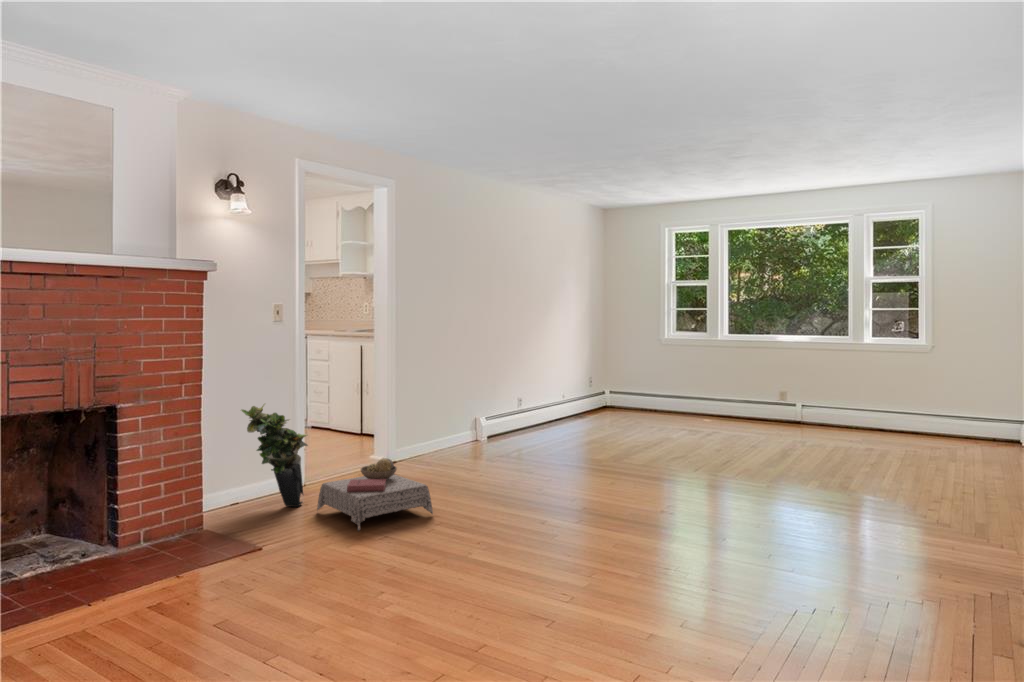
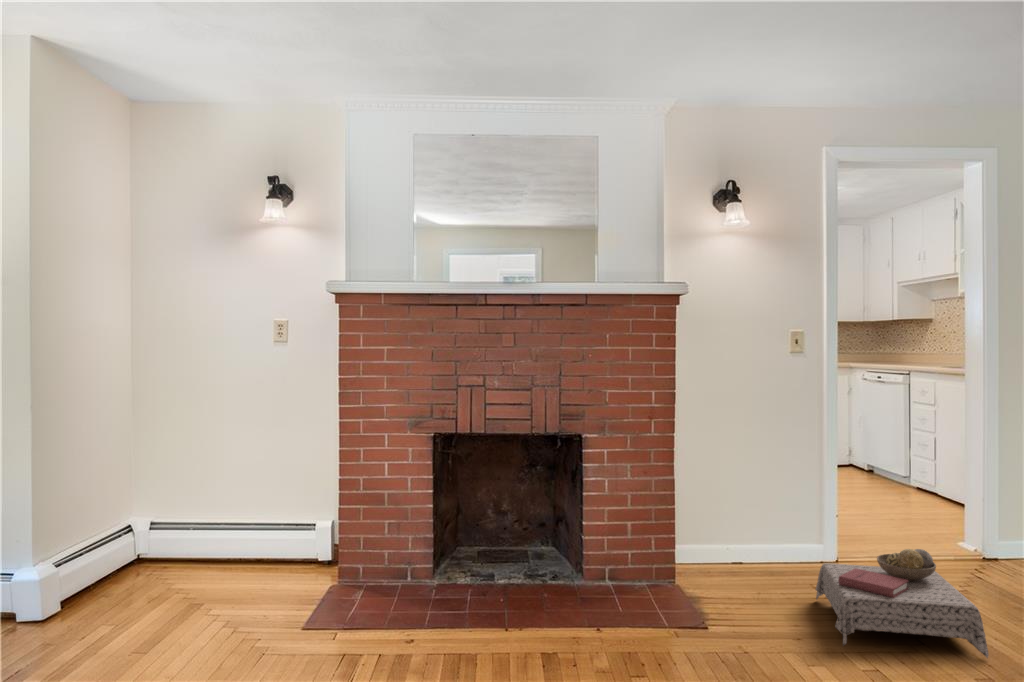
potted plant: present [241,405,308,507] -> none [735,449,820,586]

